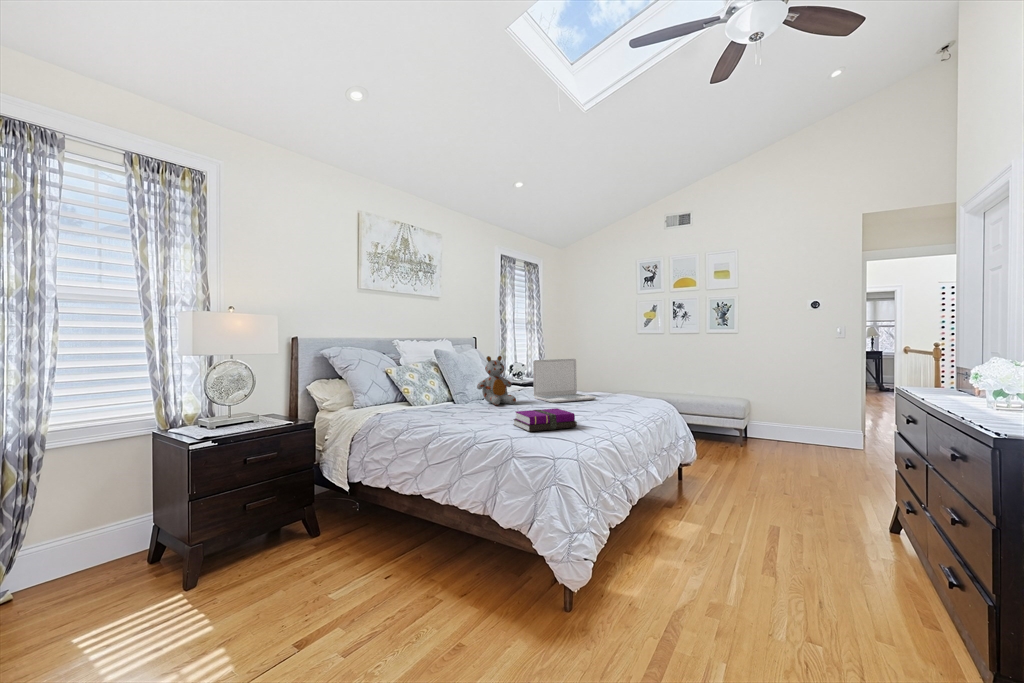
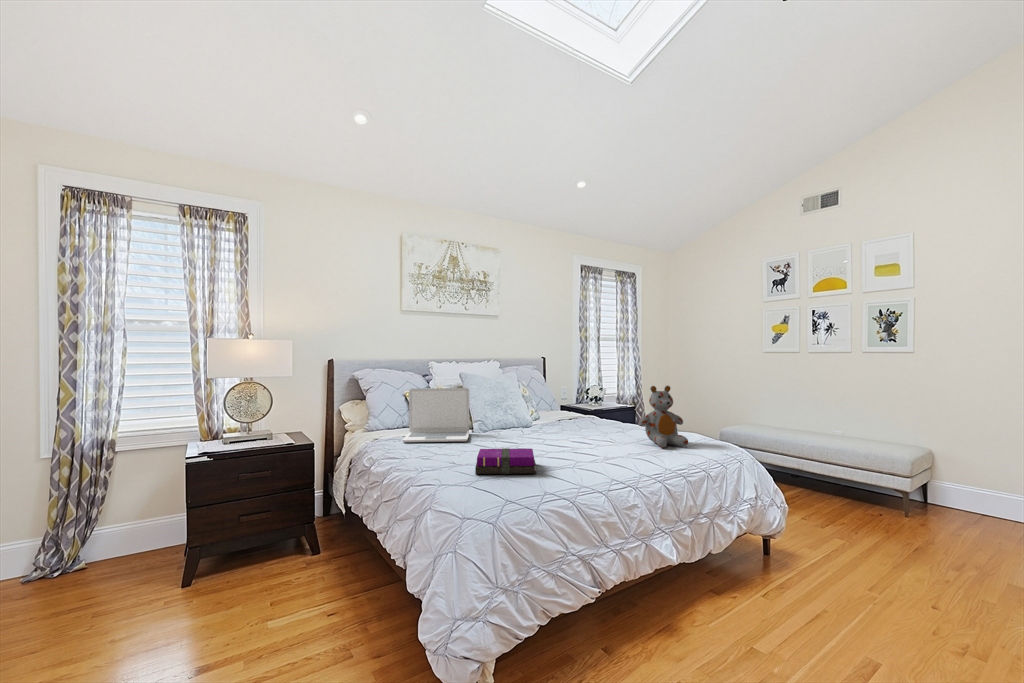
stuffed bear: present [477,356,516,405] -> present [638,386,688,448]
laptop: present [533,359,596,403] -> present [402,388,469,442]

